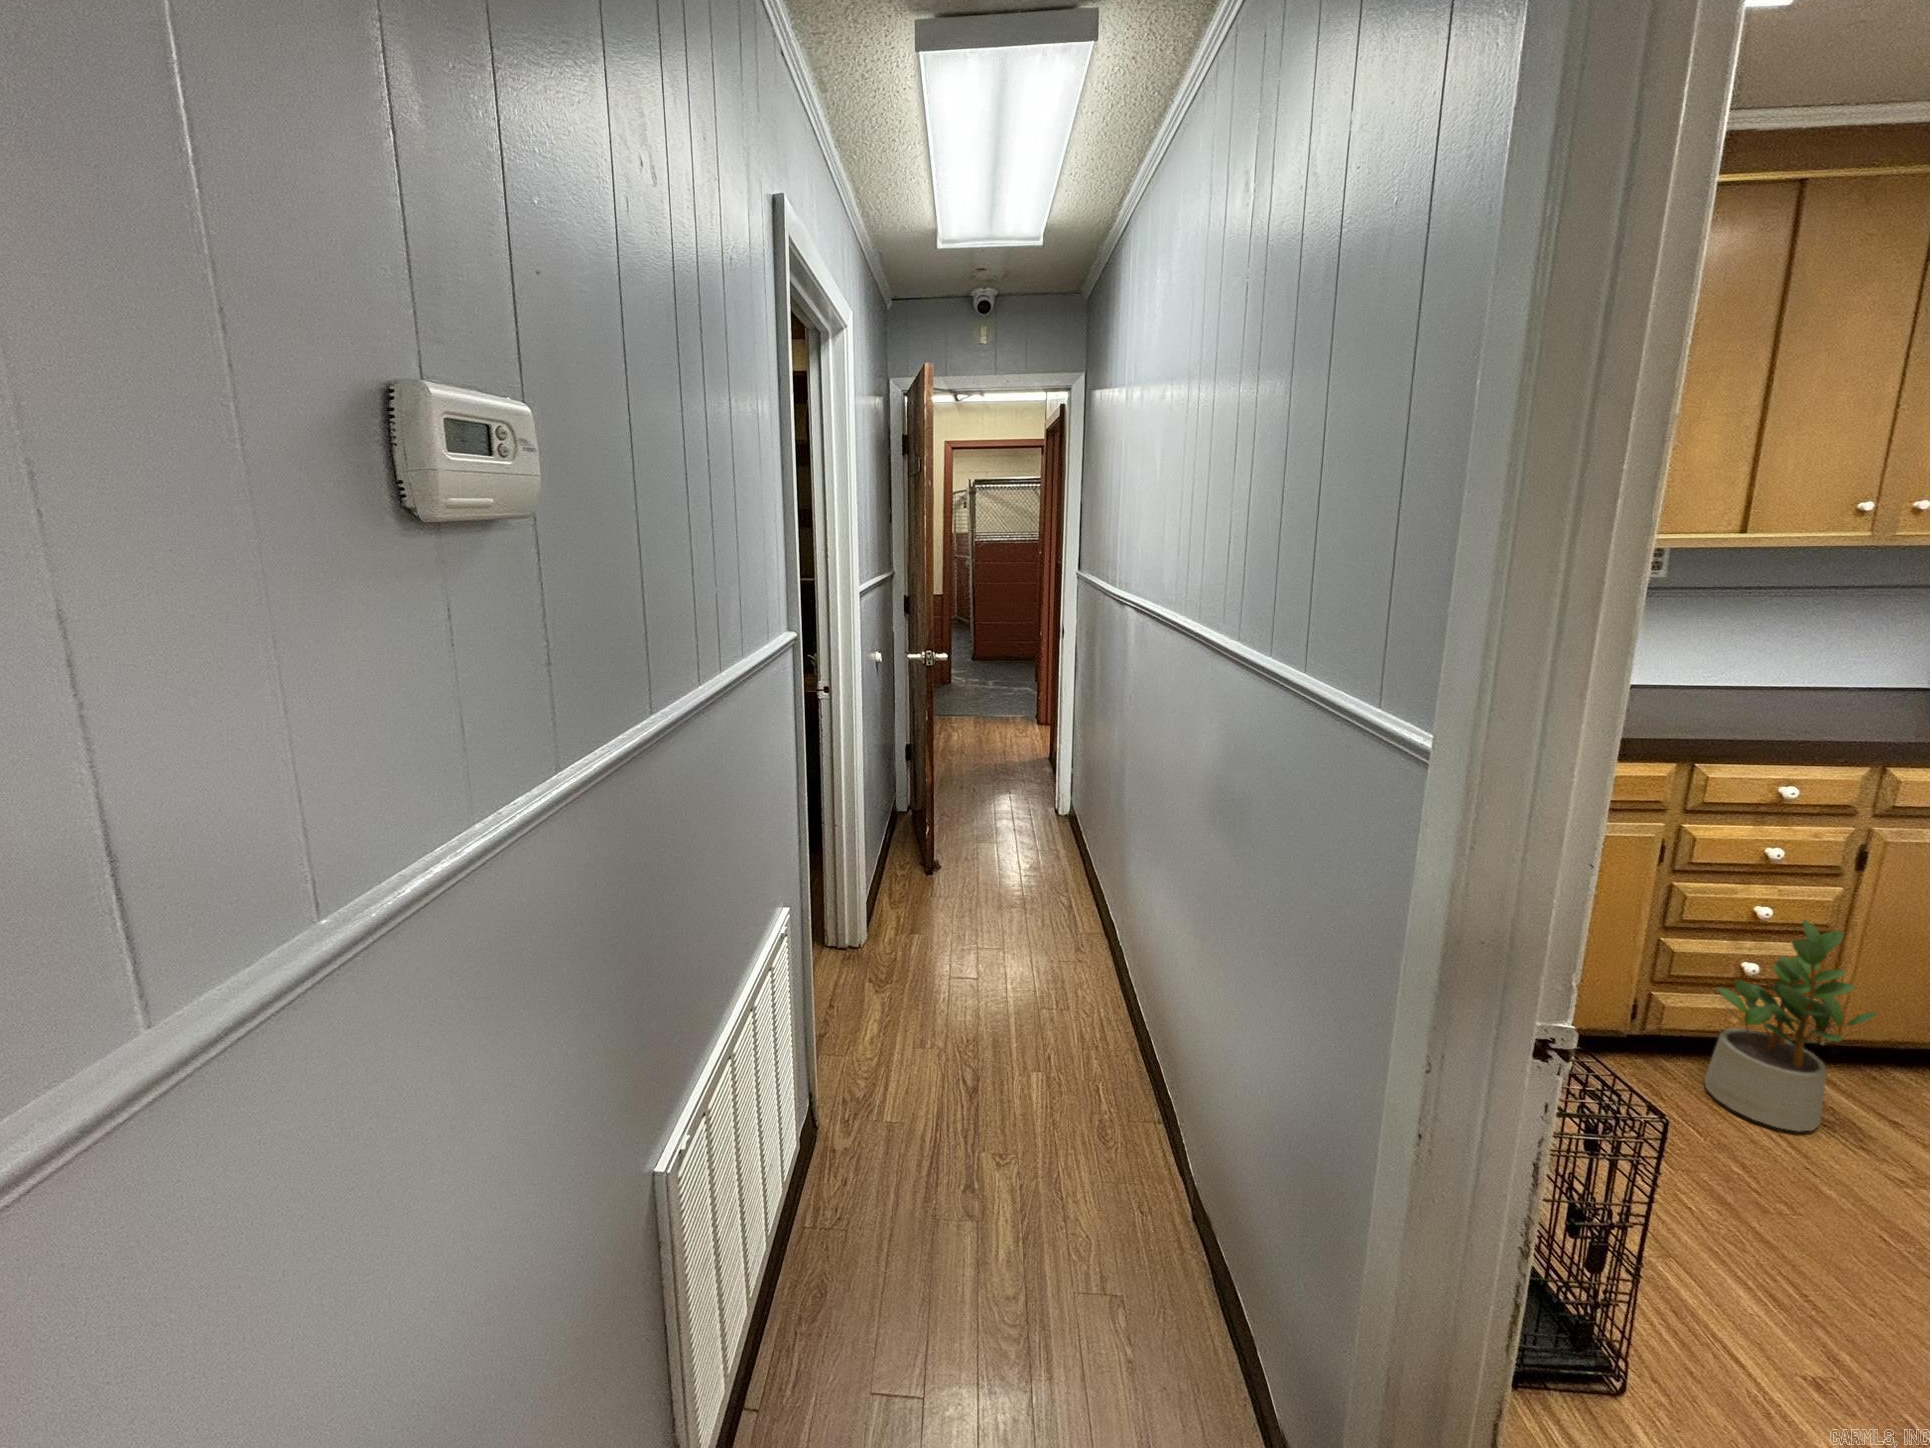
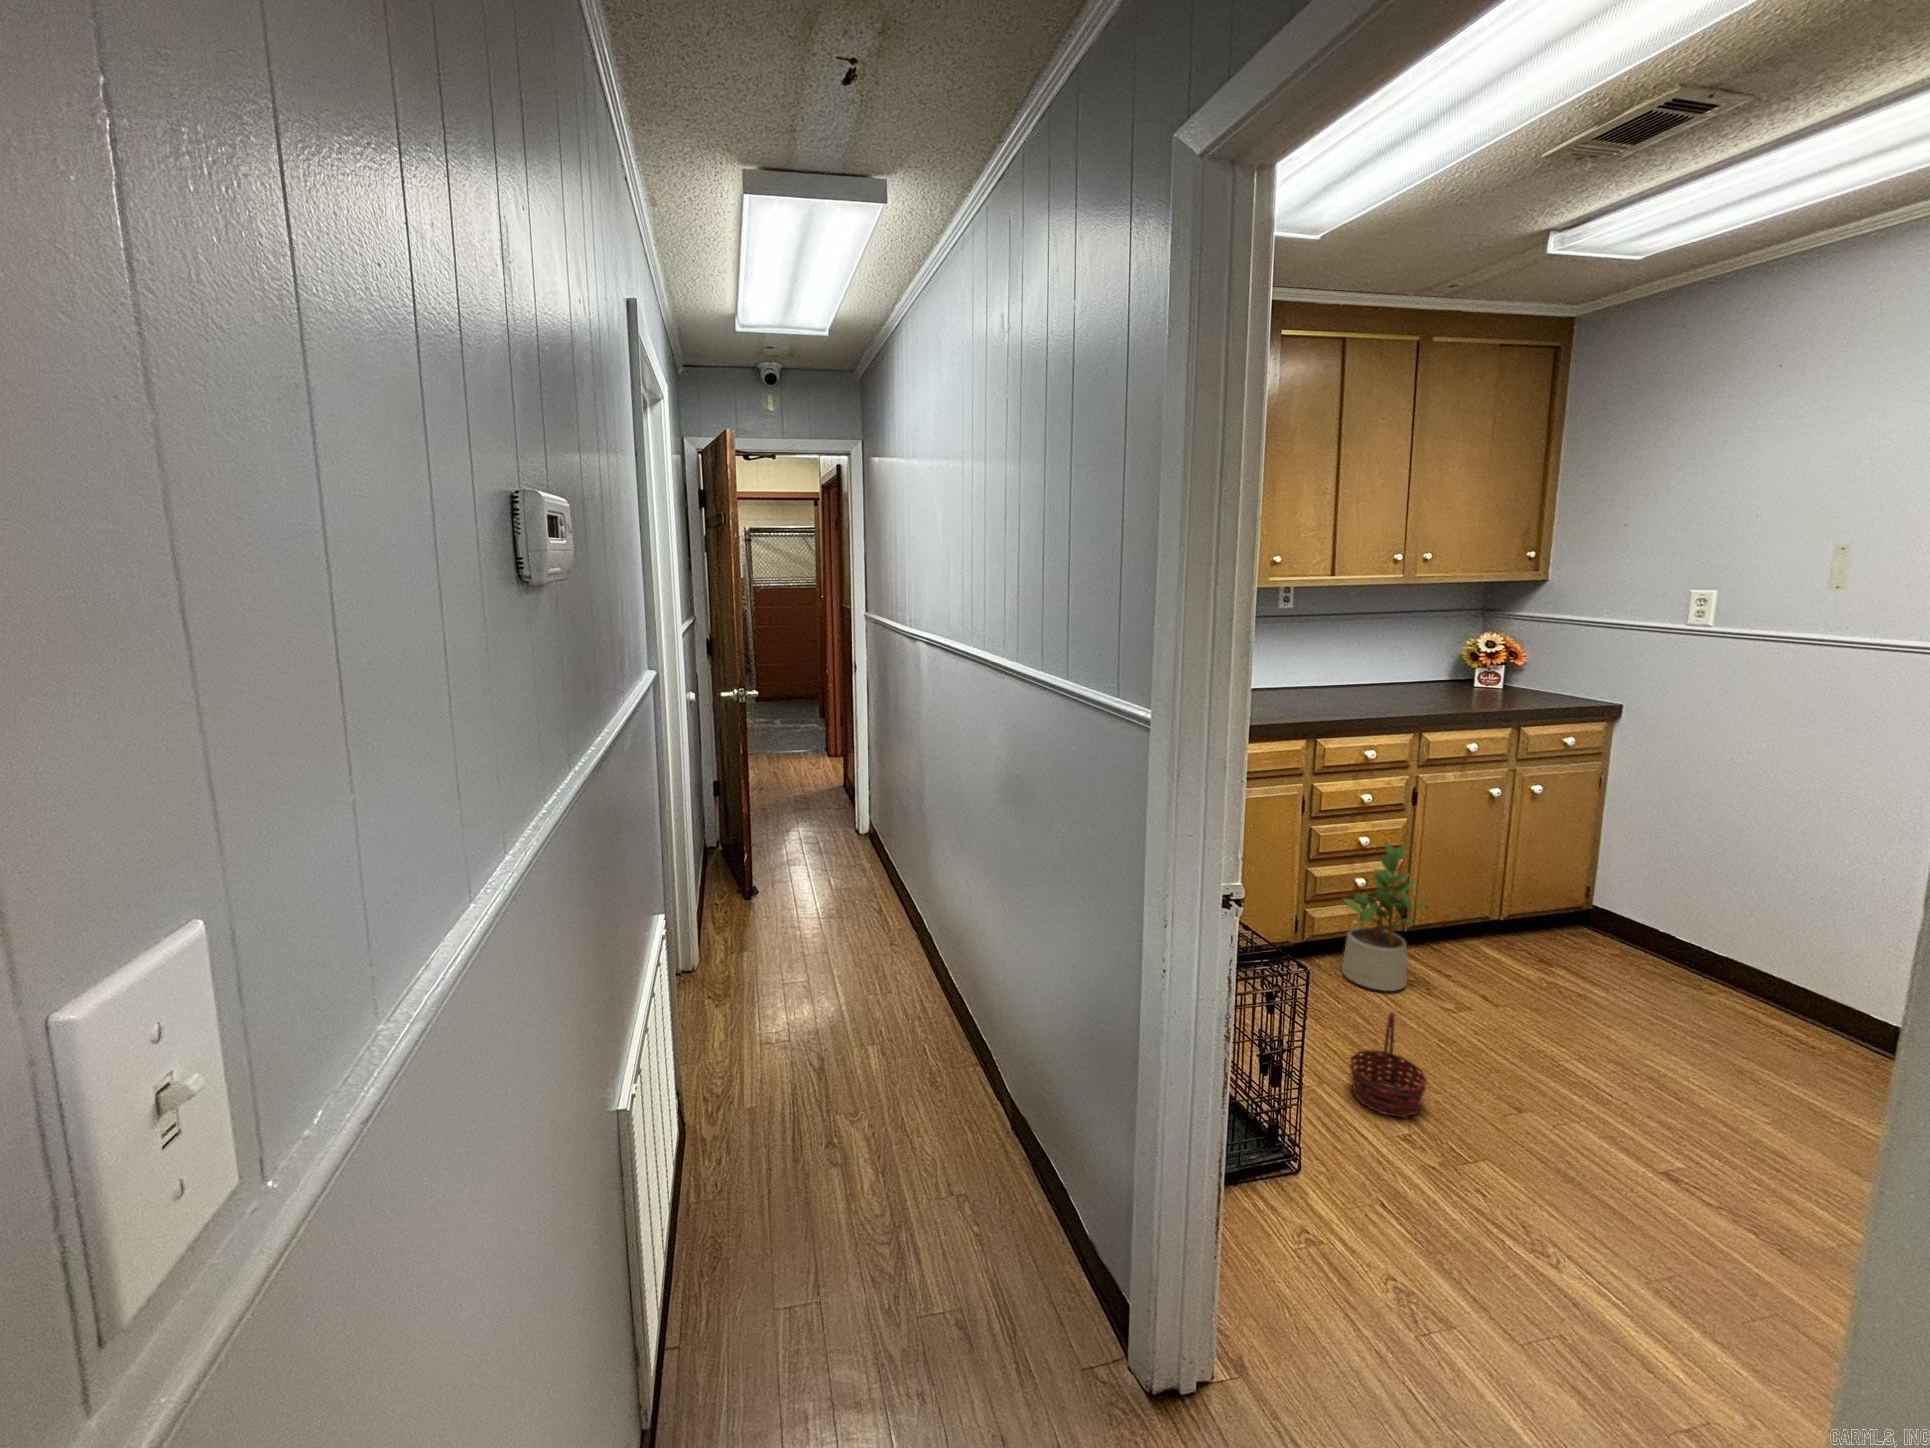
basket: none [1719,1190,1870,1351] -> present [1349,1012,1428,1117]

